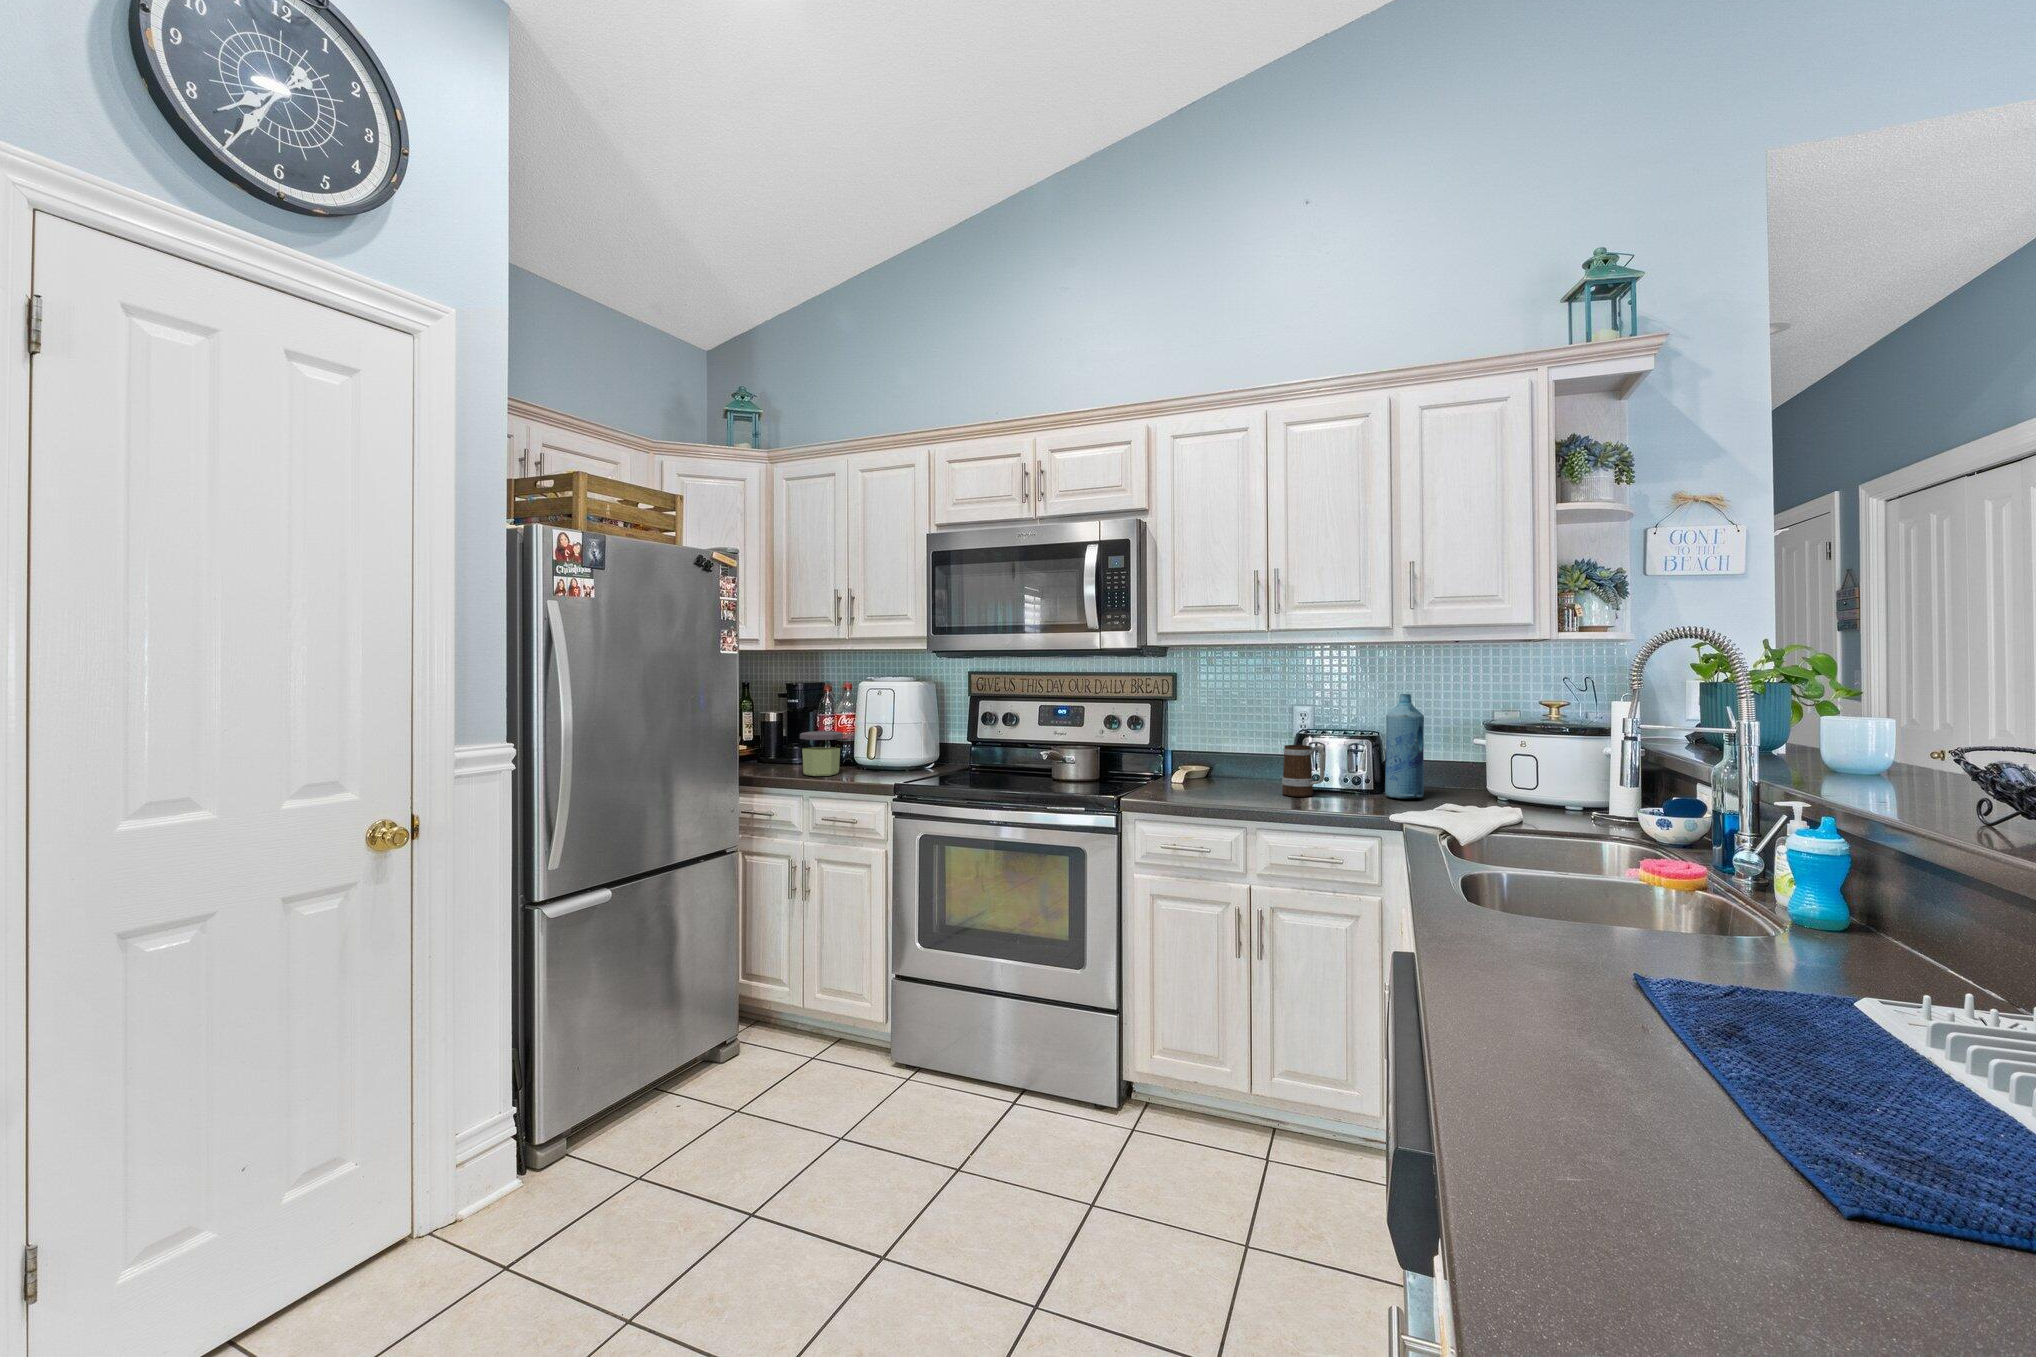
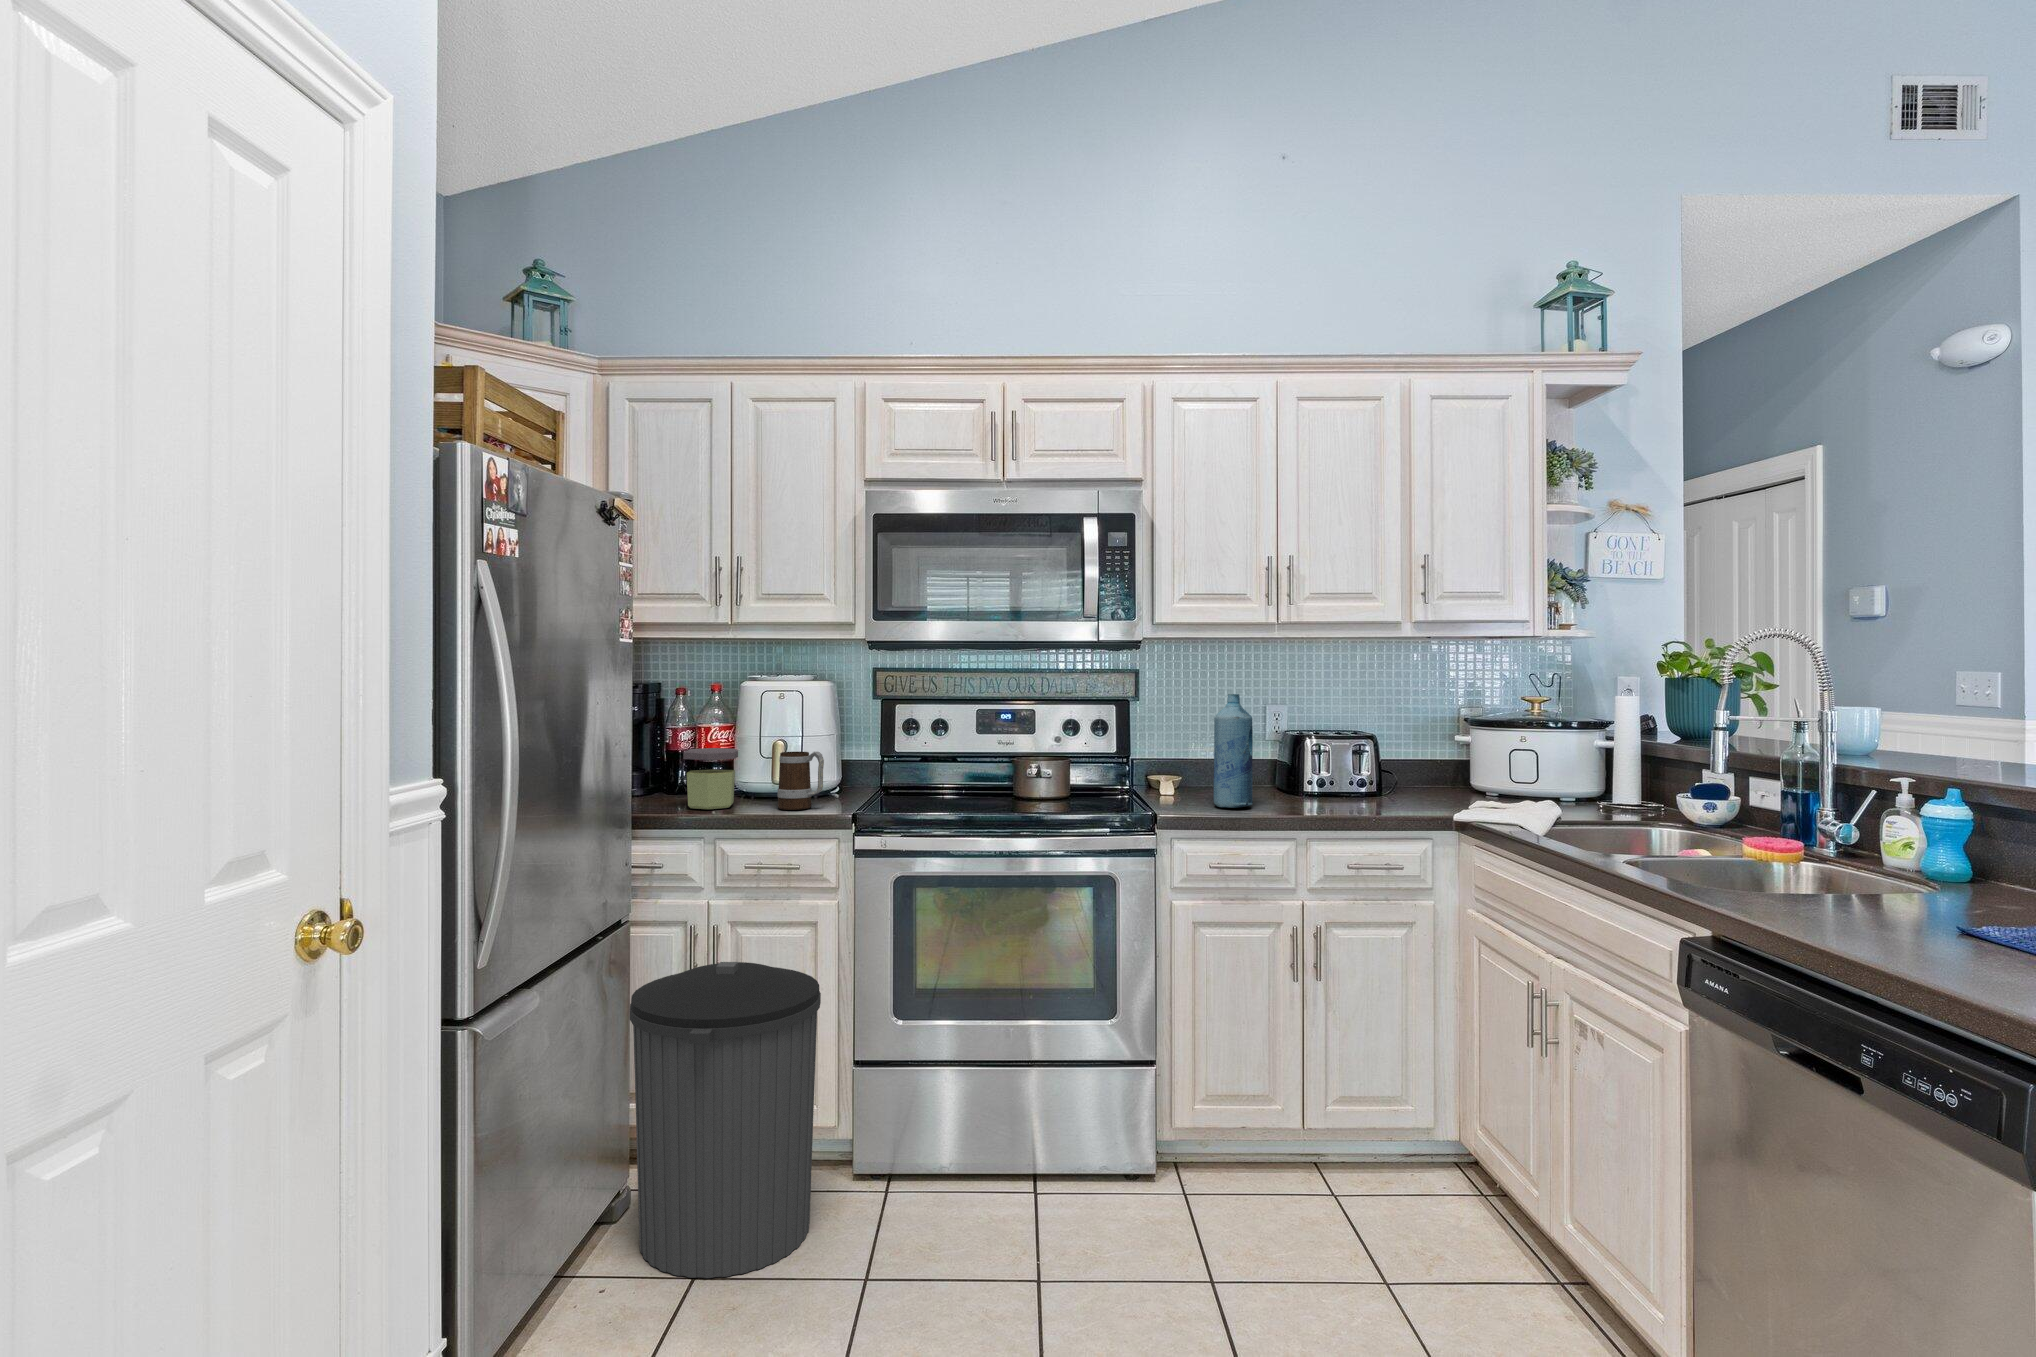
bottle: present [1385,694,1424,798] -> present [1213,694,1253,808]
mug: present [1282,745,1325,797] -> present [777,752,824,810]
trash can: none [707,887,846,1115] -> present [630,962,821,1278]

